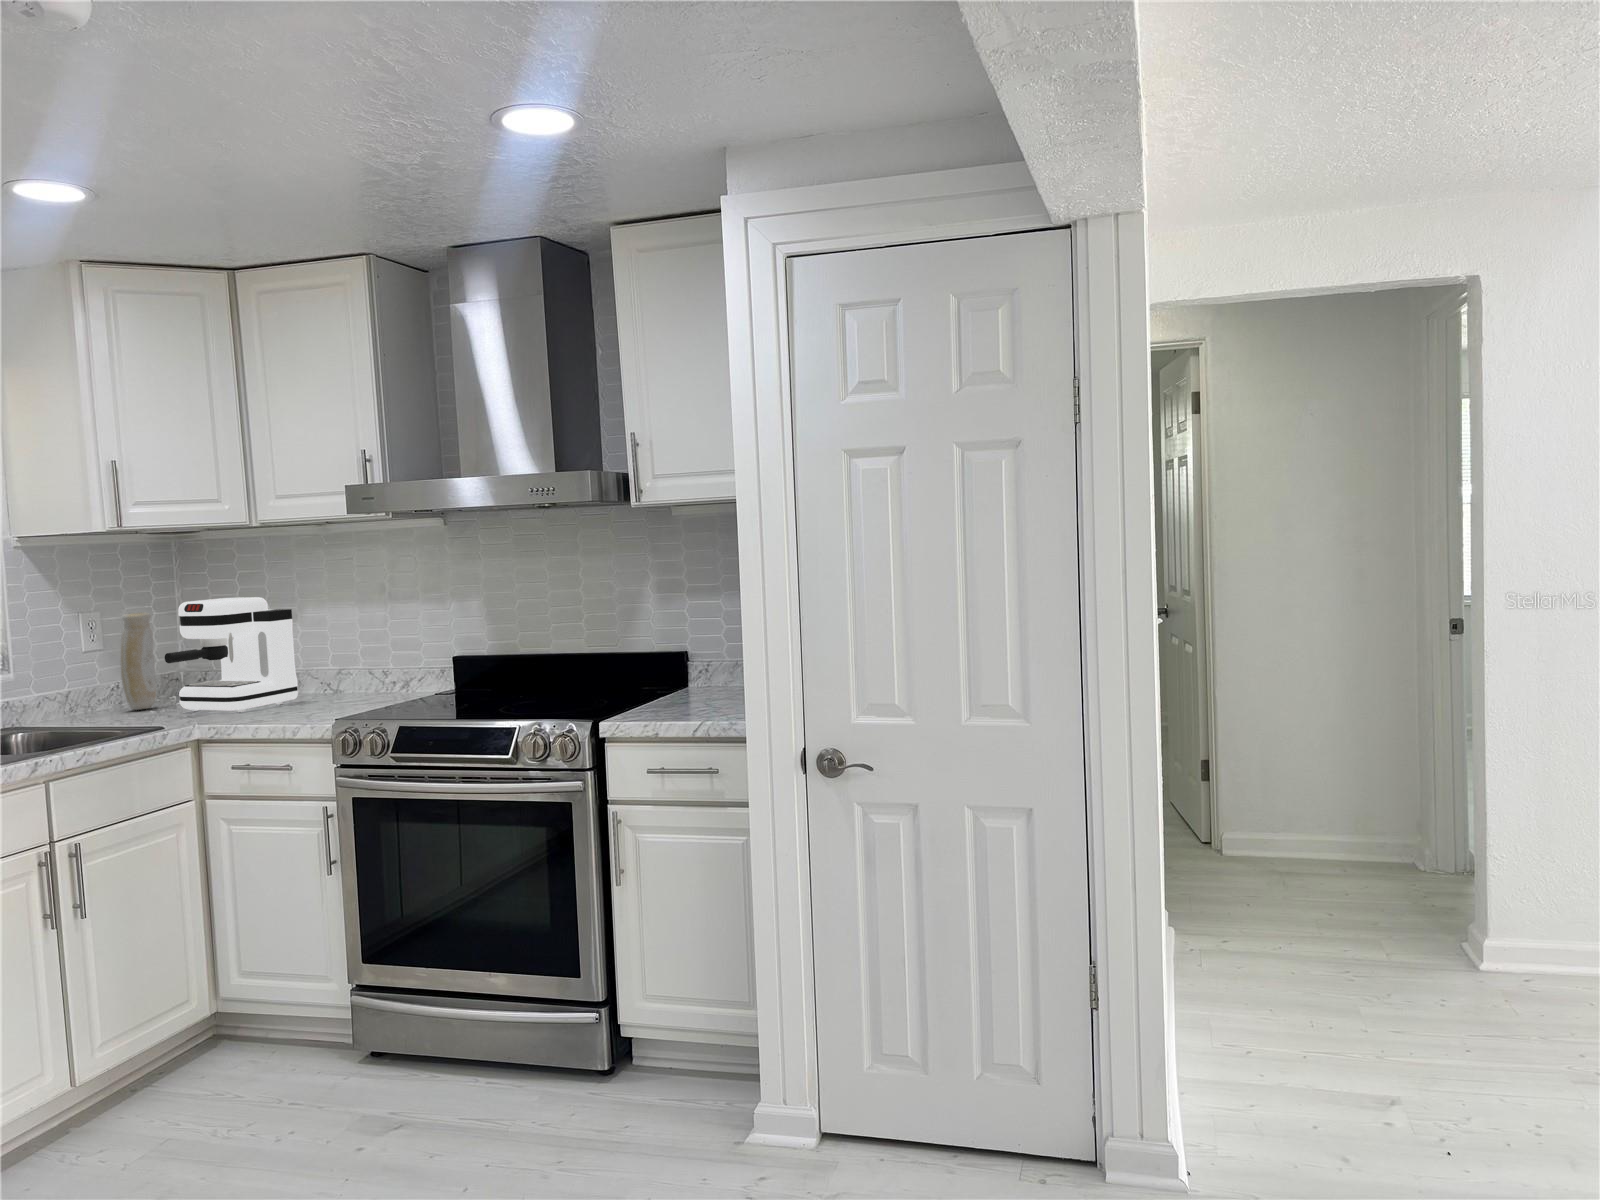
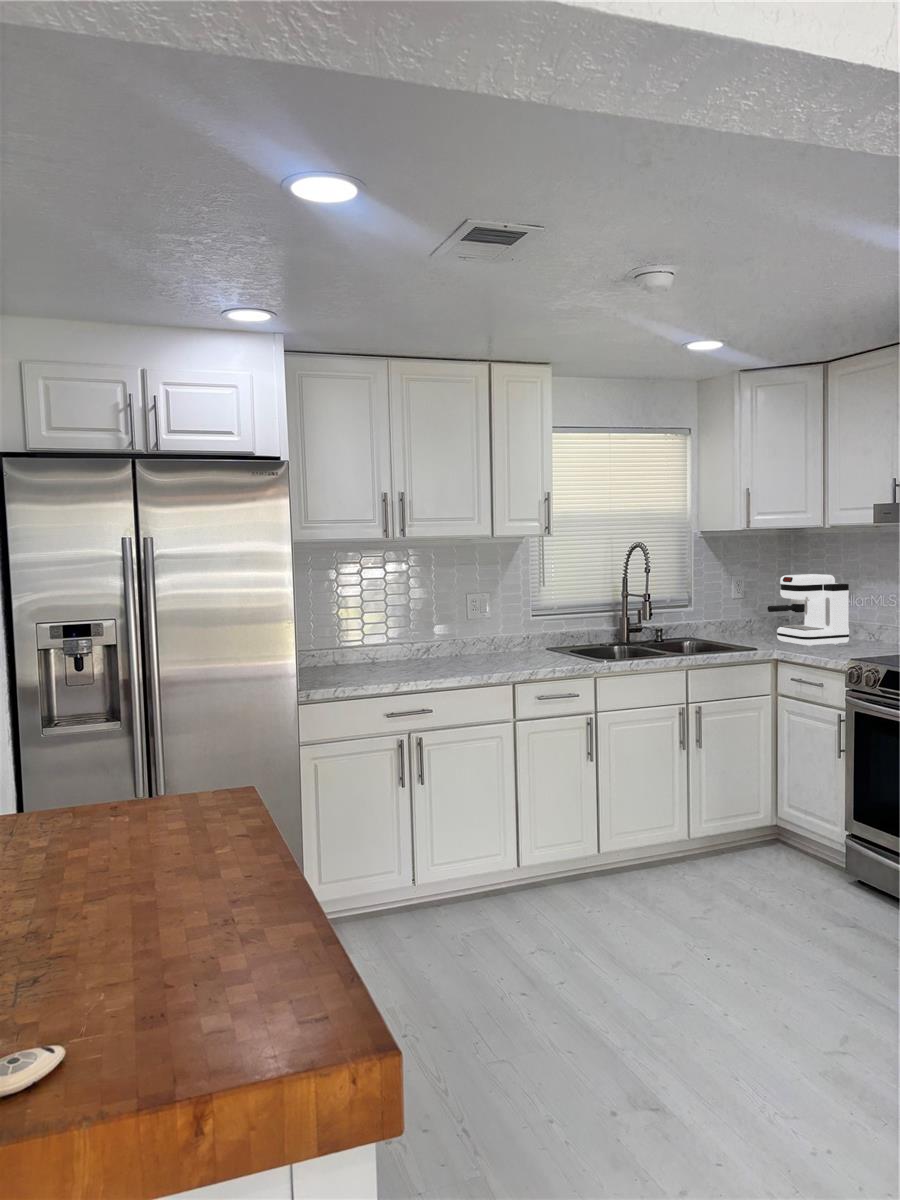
vase: present [120,613,156,710] -> none [751,580,770,637]

